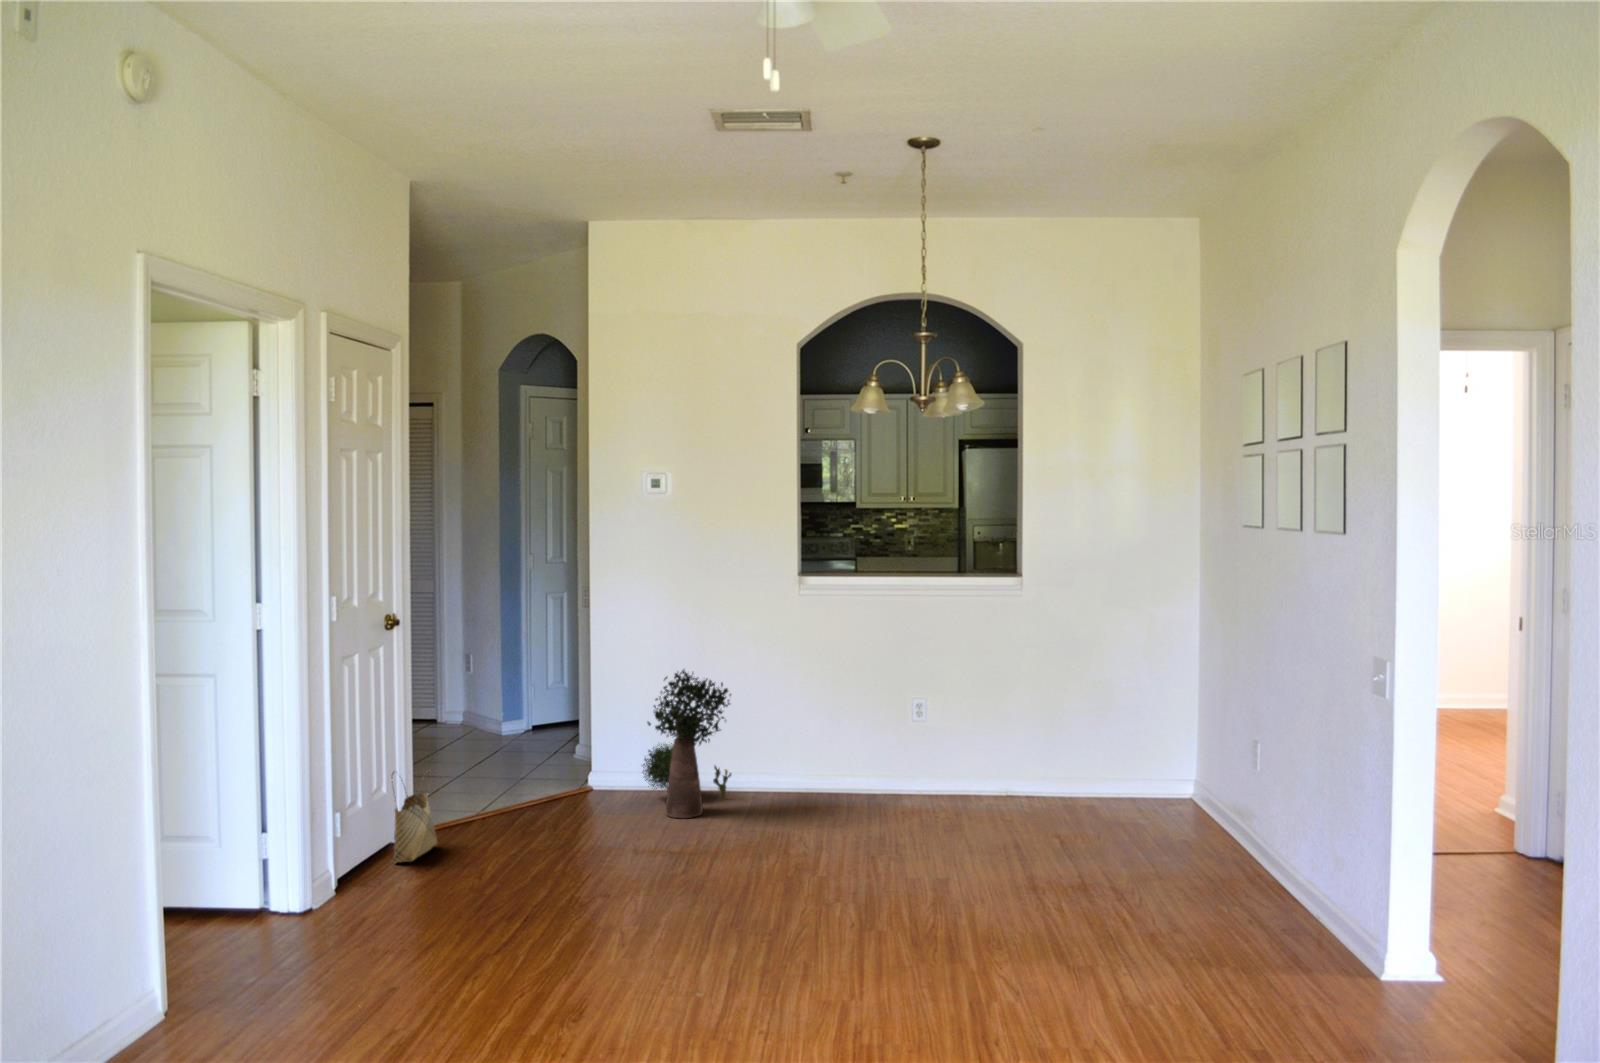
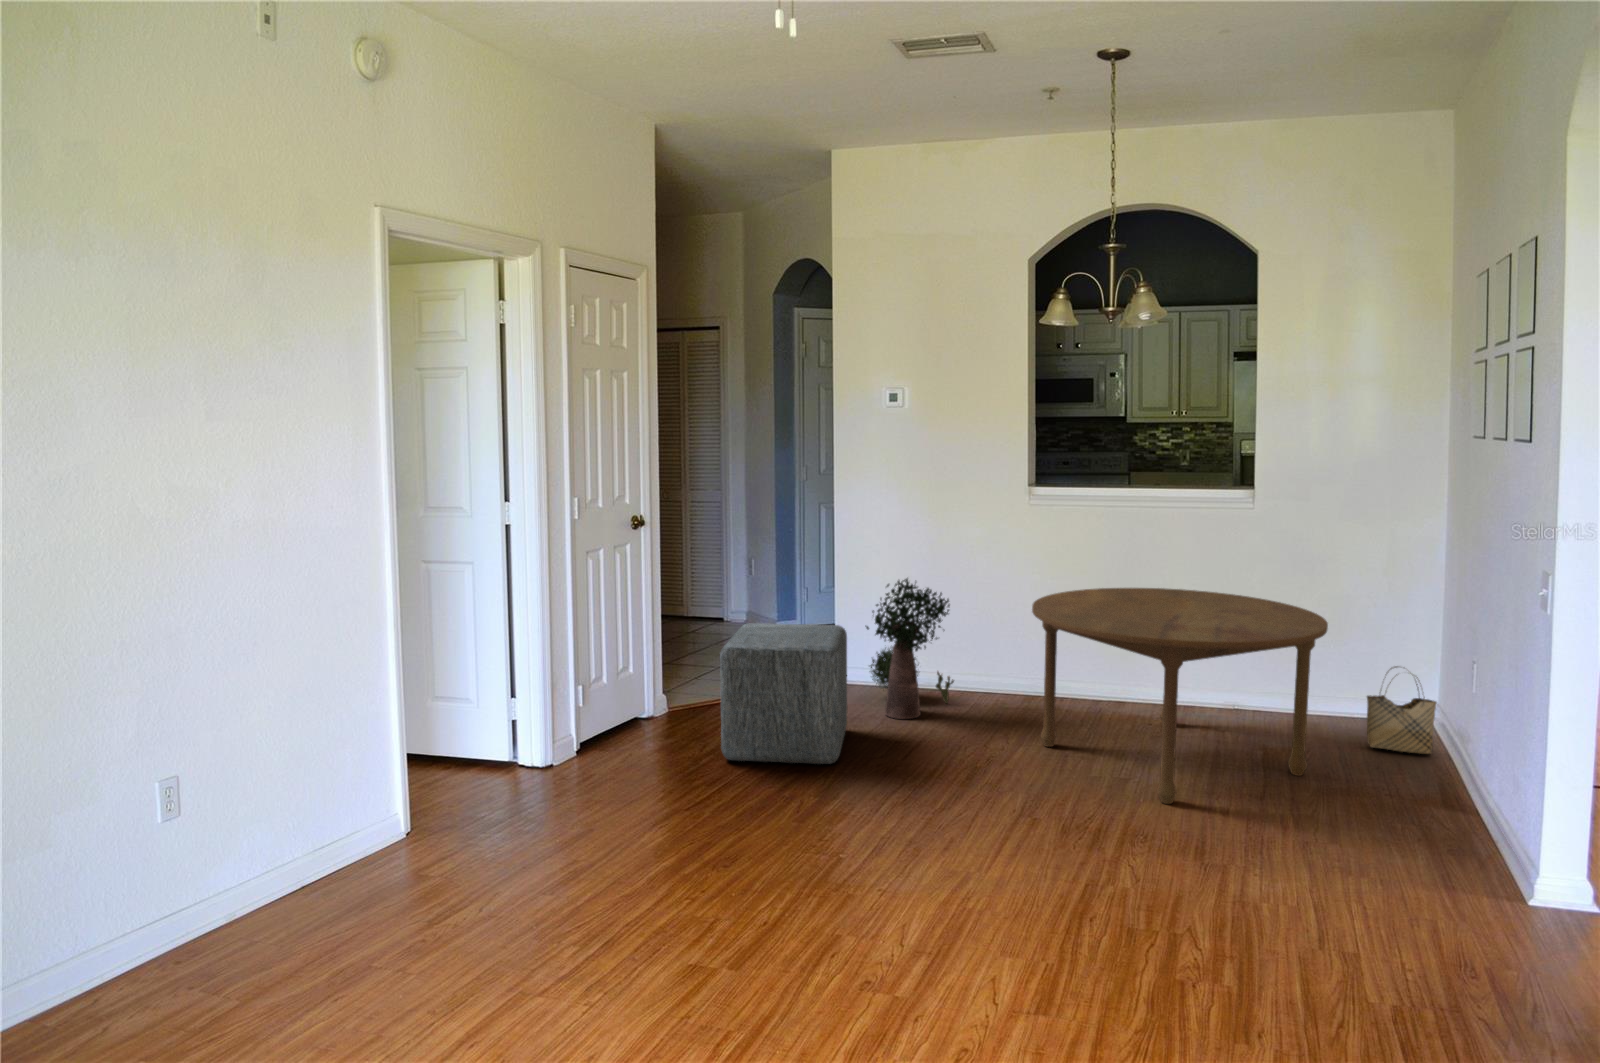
dining table: none [822,668,1081,869] -> present [1032,588,1328,804]
ottoman: none [509,722,641,878] -> present [720,623,847,764]
woven basket: present [393,770,437,862] -> present [1367,666,1437,754]

